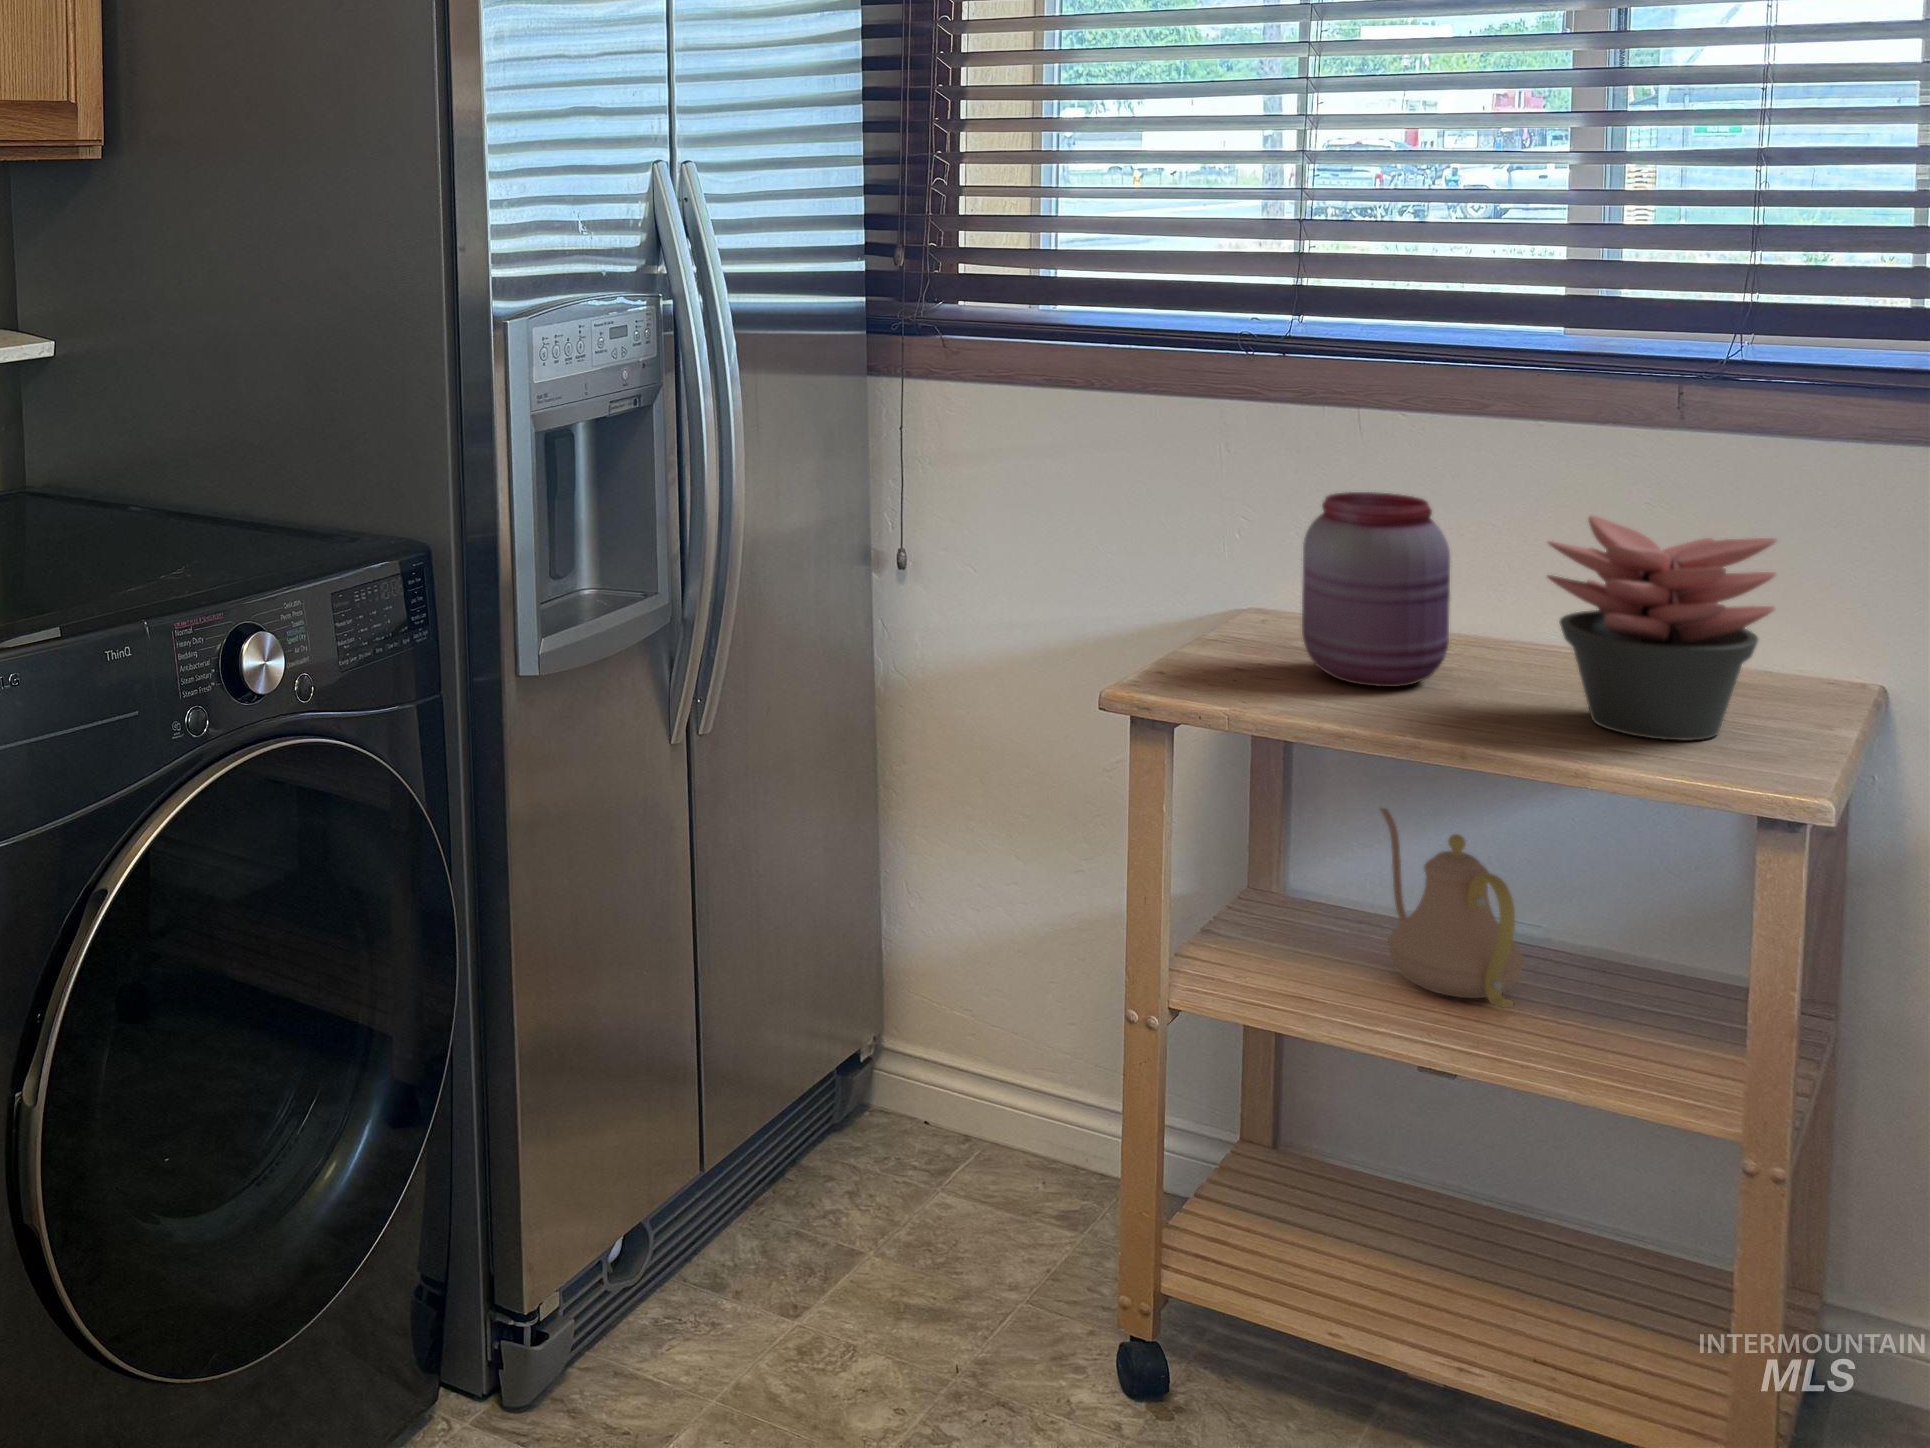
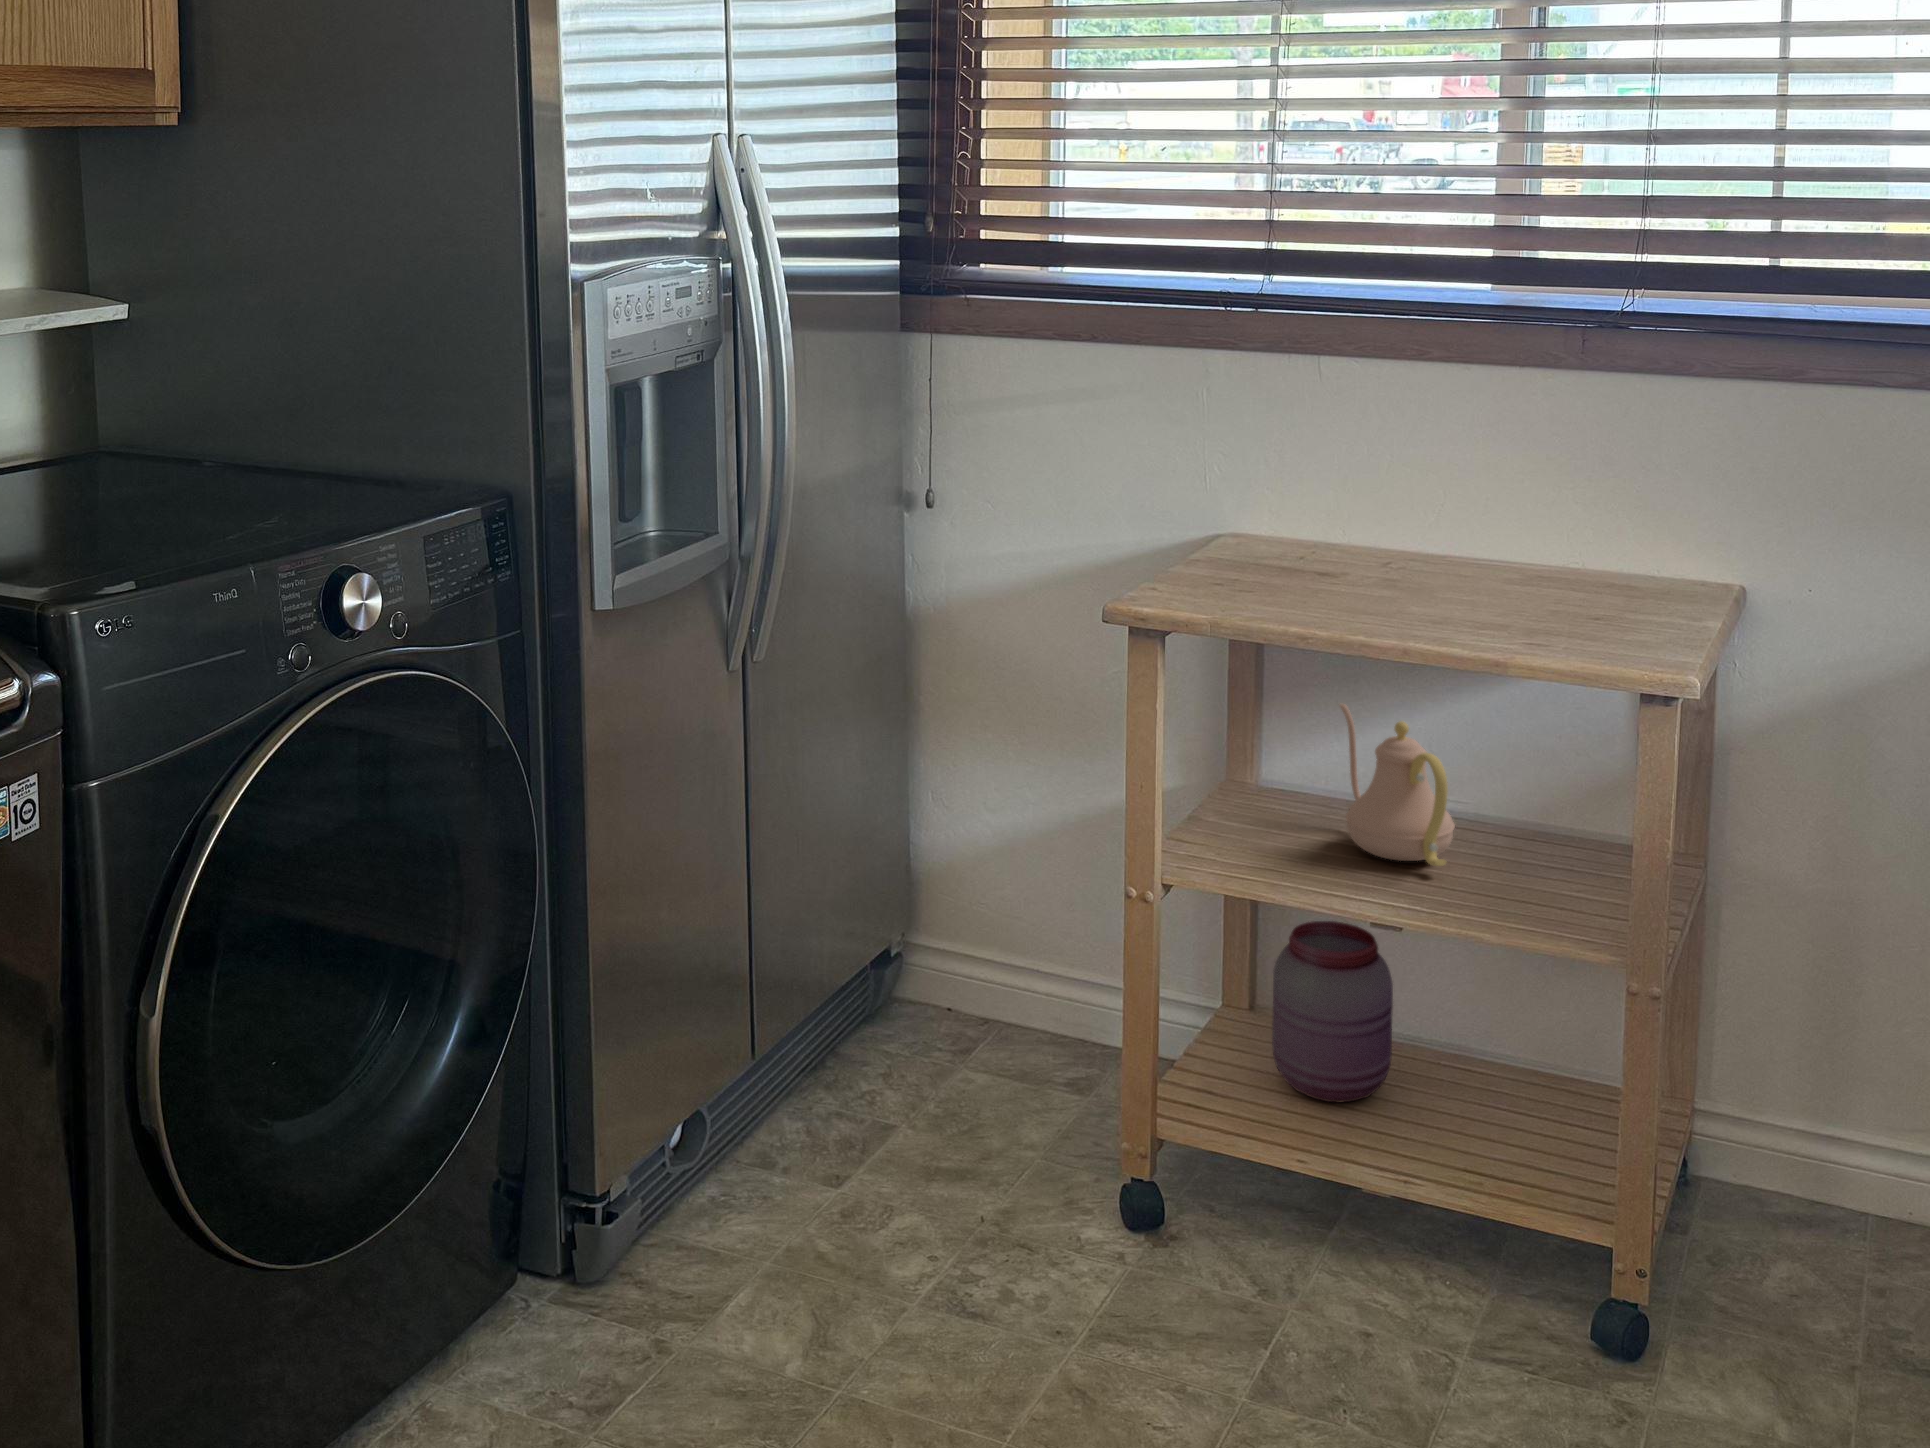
jar: present [1302,492,1450,687] -> present [1272,921,1393,1102]
succulent plant: present [1547,516,1777,740] -> none [1473,444,1653,631]

